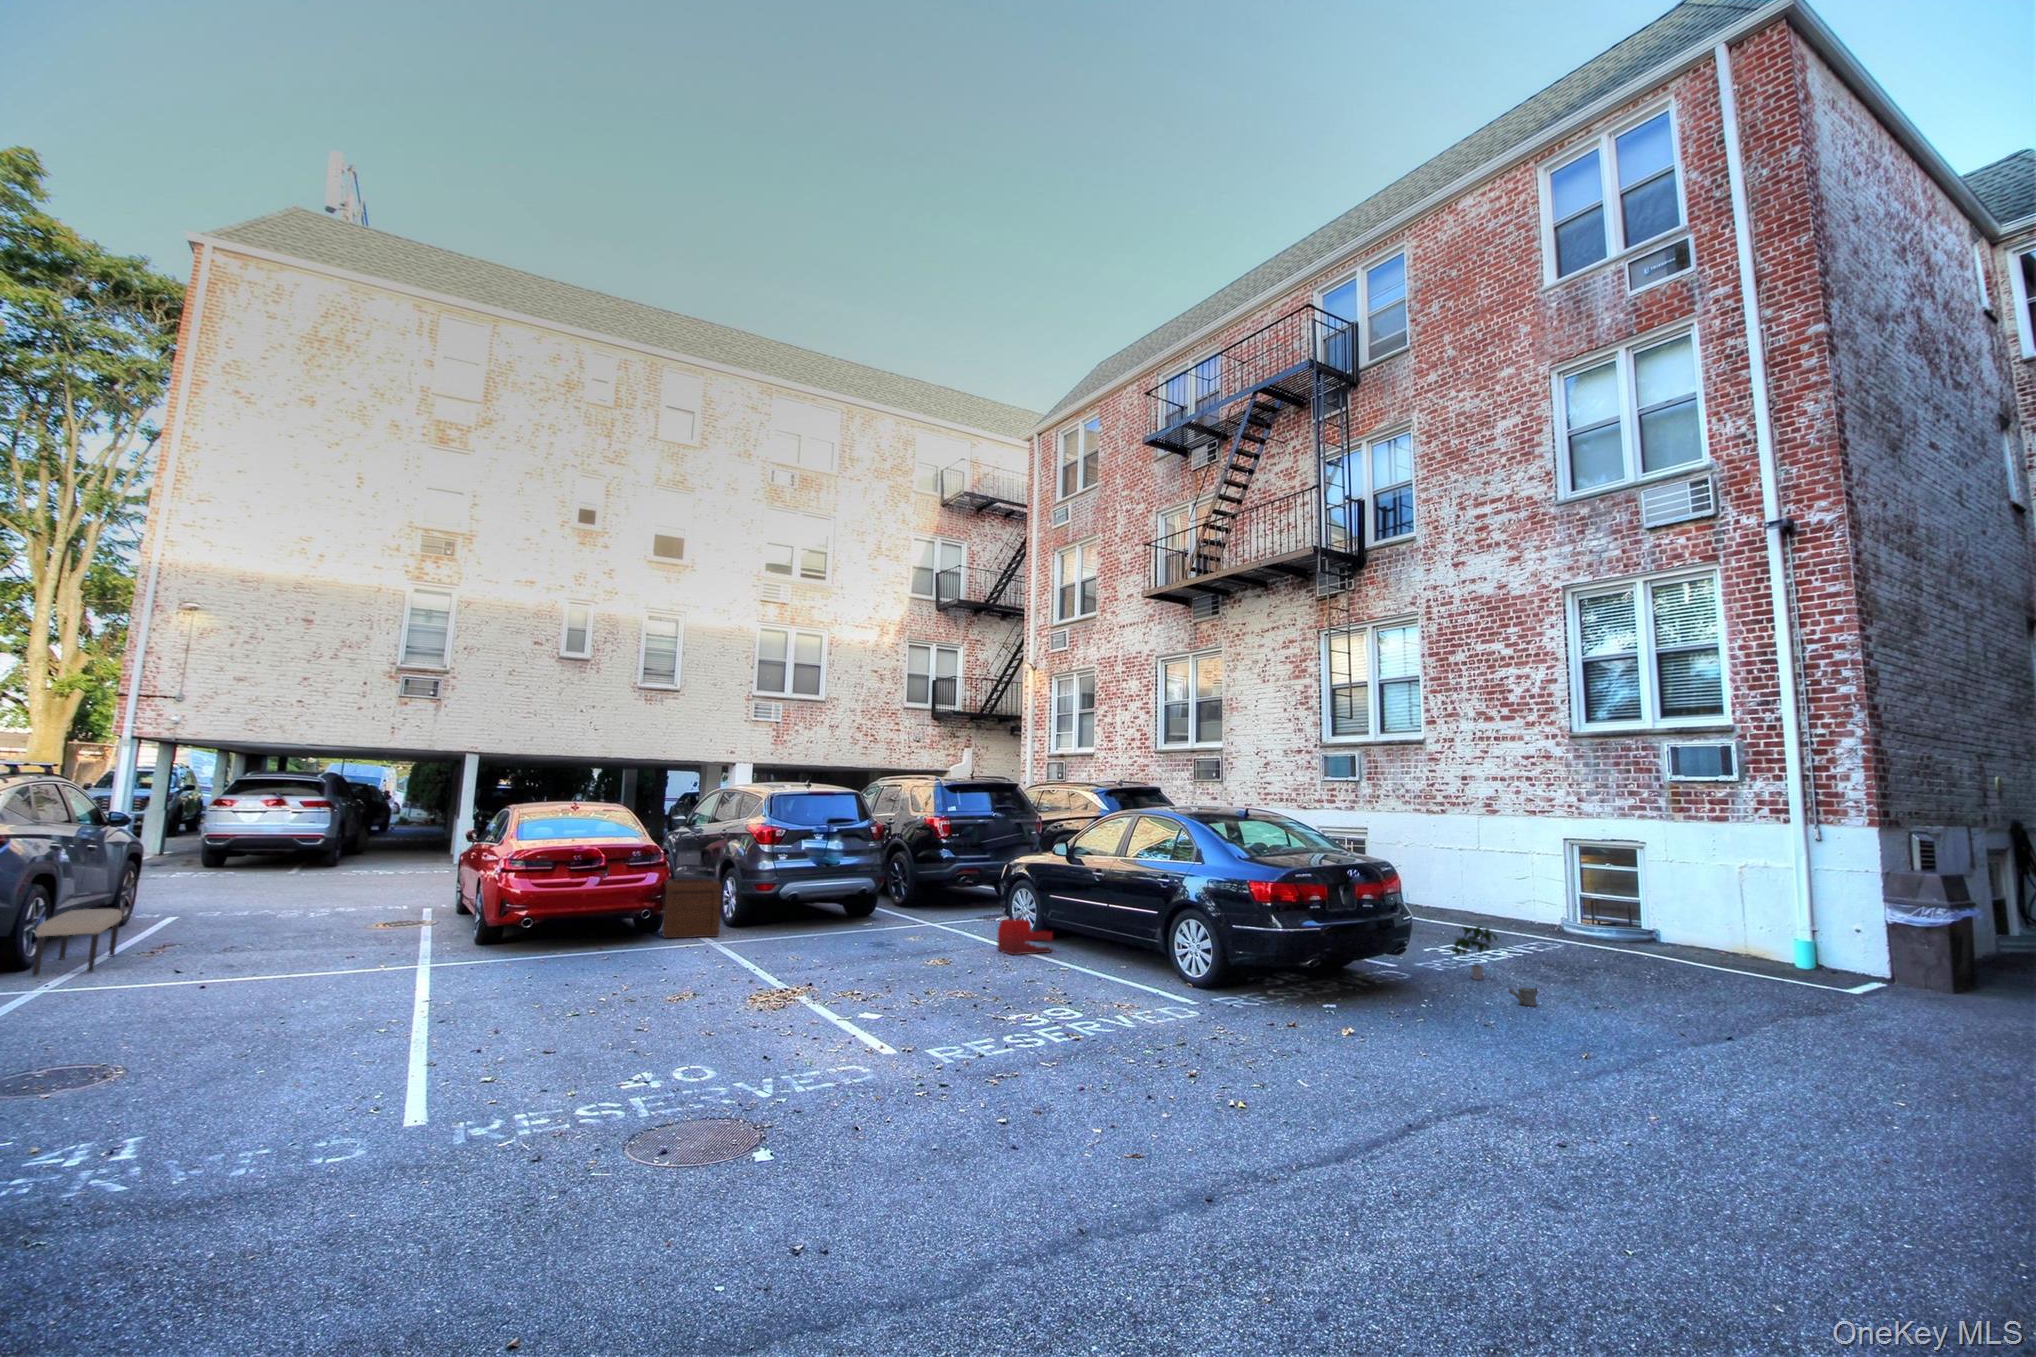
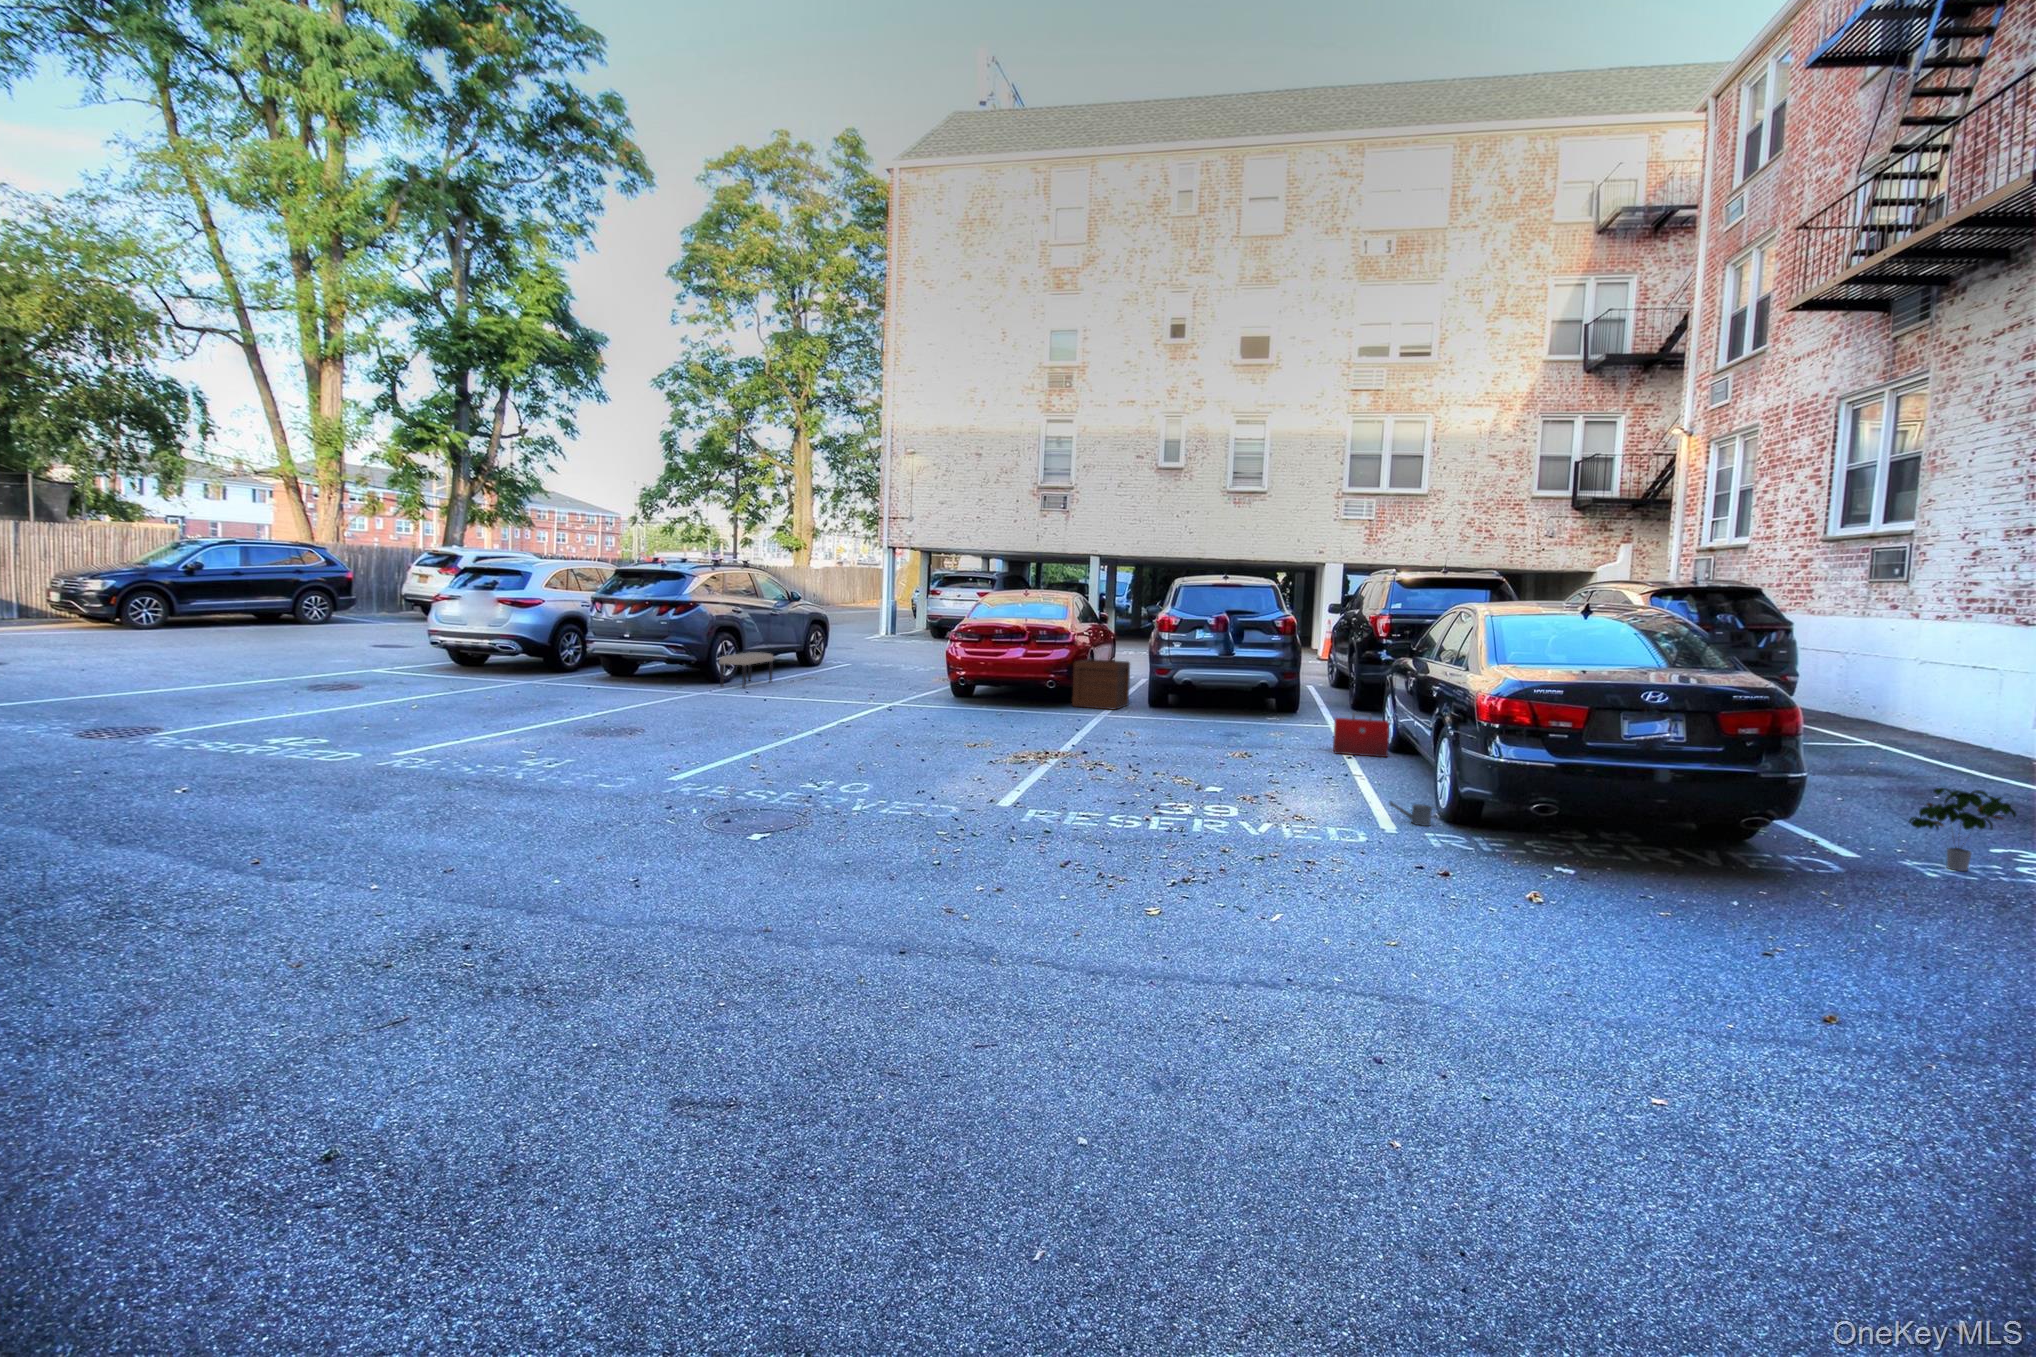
watering can: present [1509,988,1537,1007] -> present [1390,801,1441,826]

